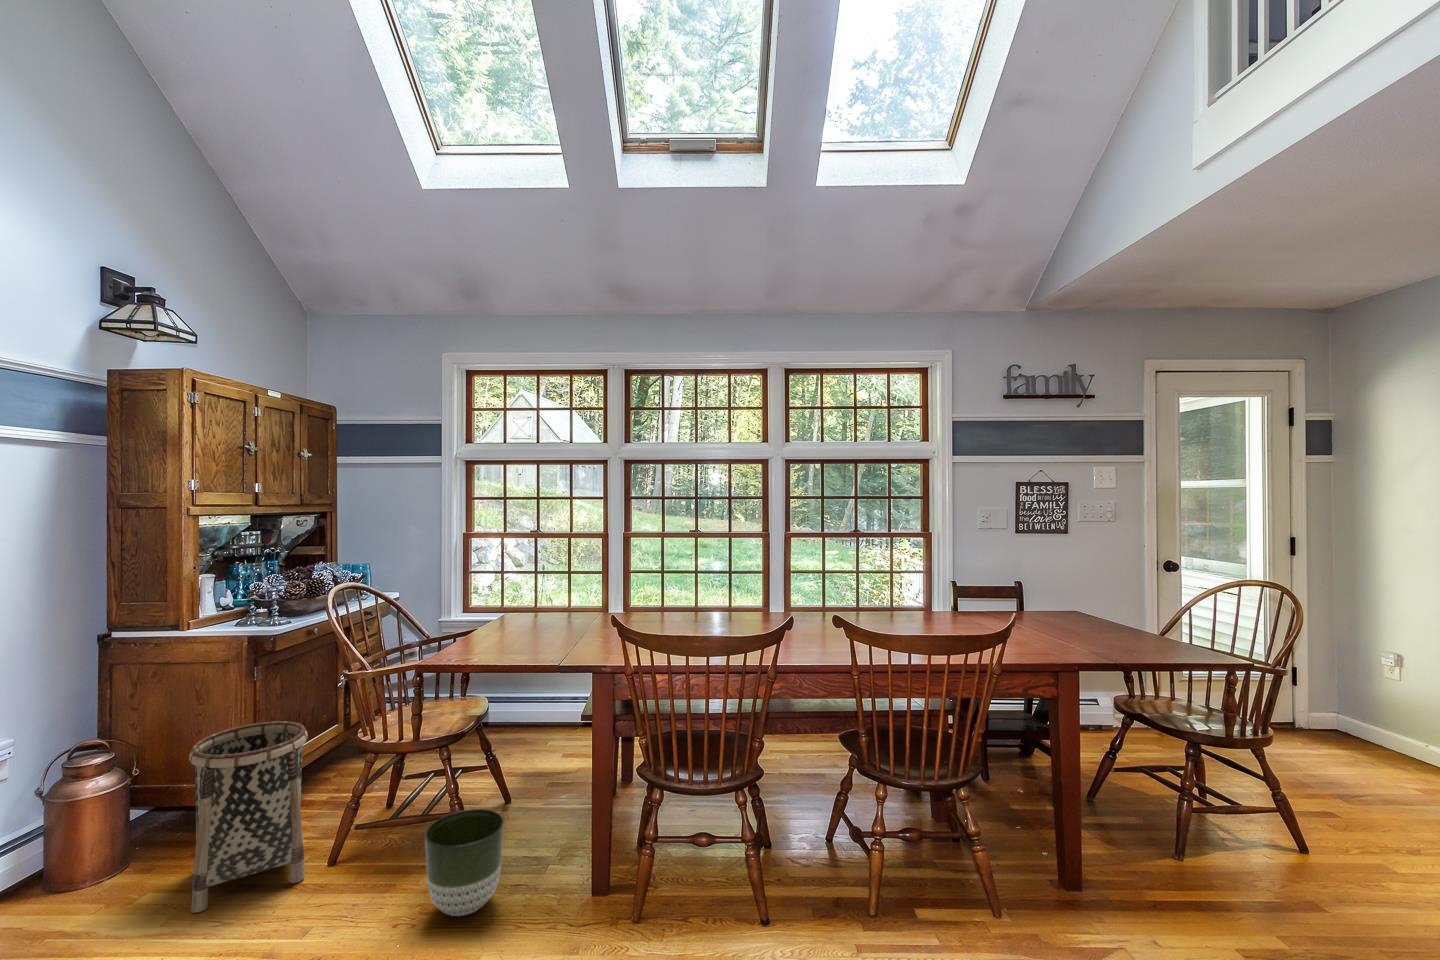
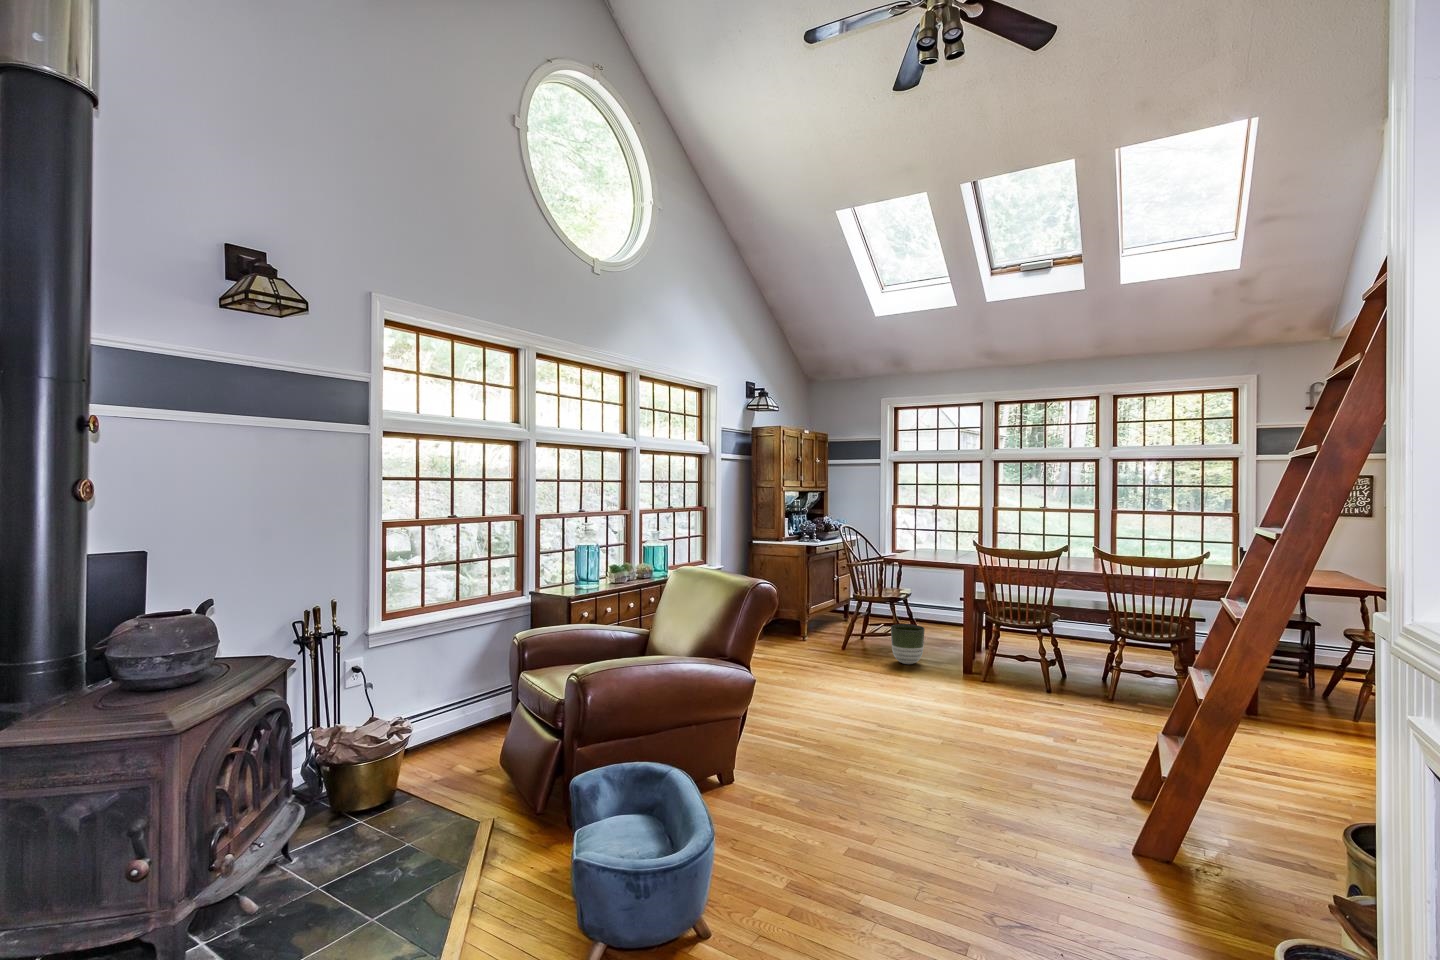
basket: present [189,721,308,913] -> none [792,582,836,649]

